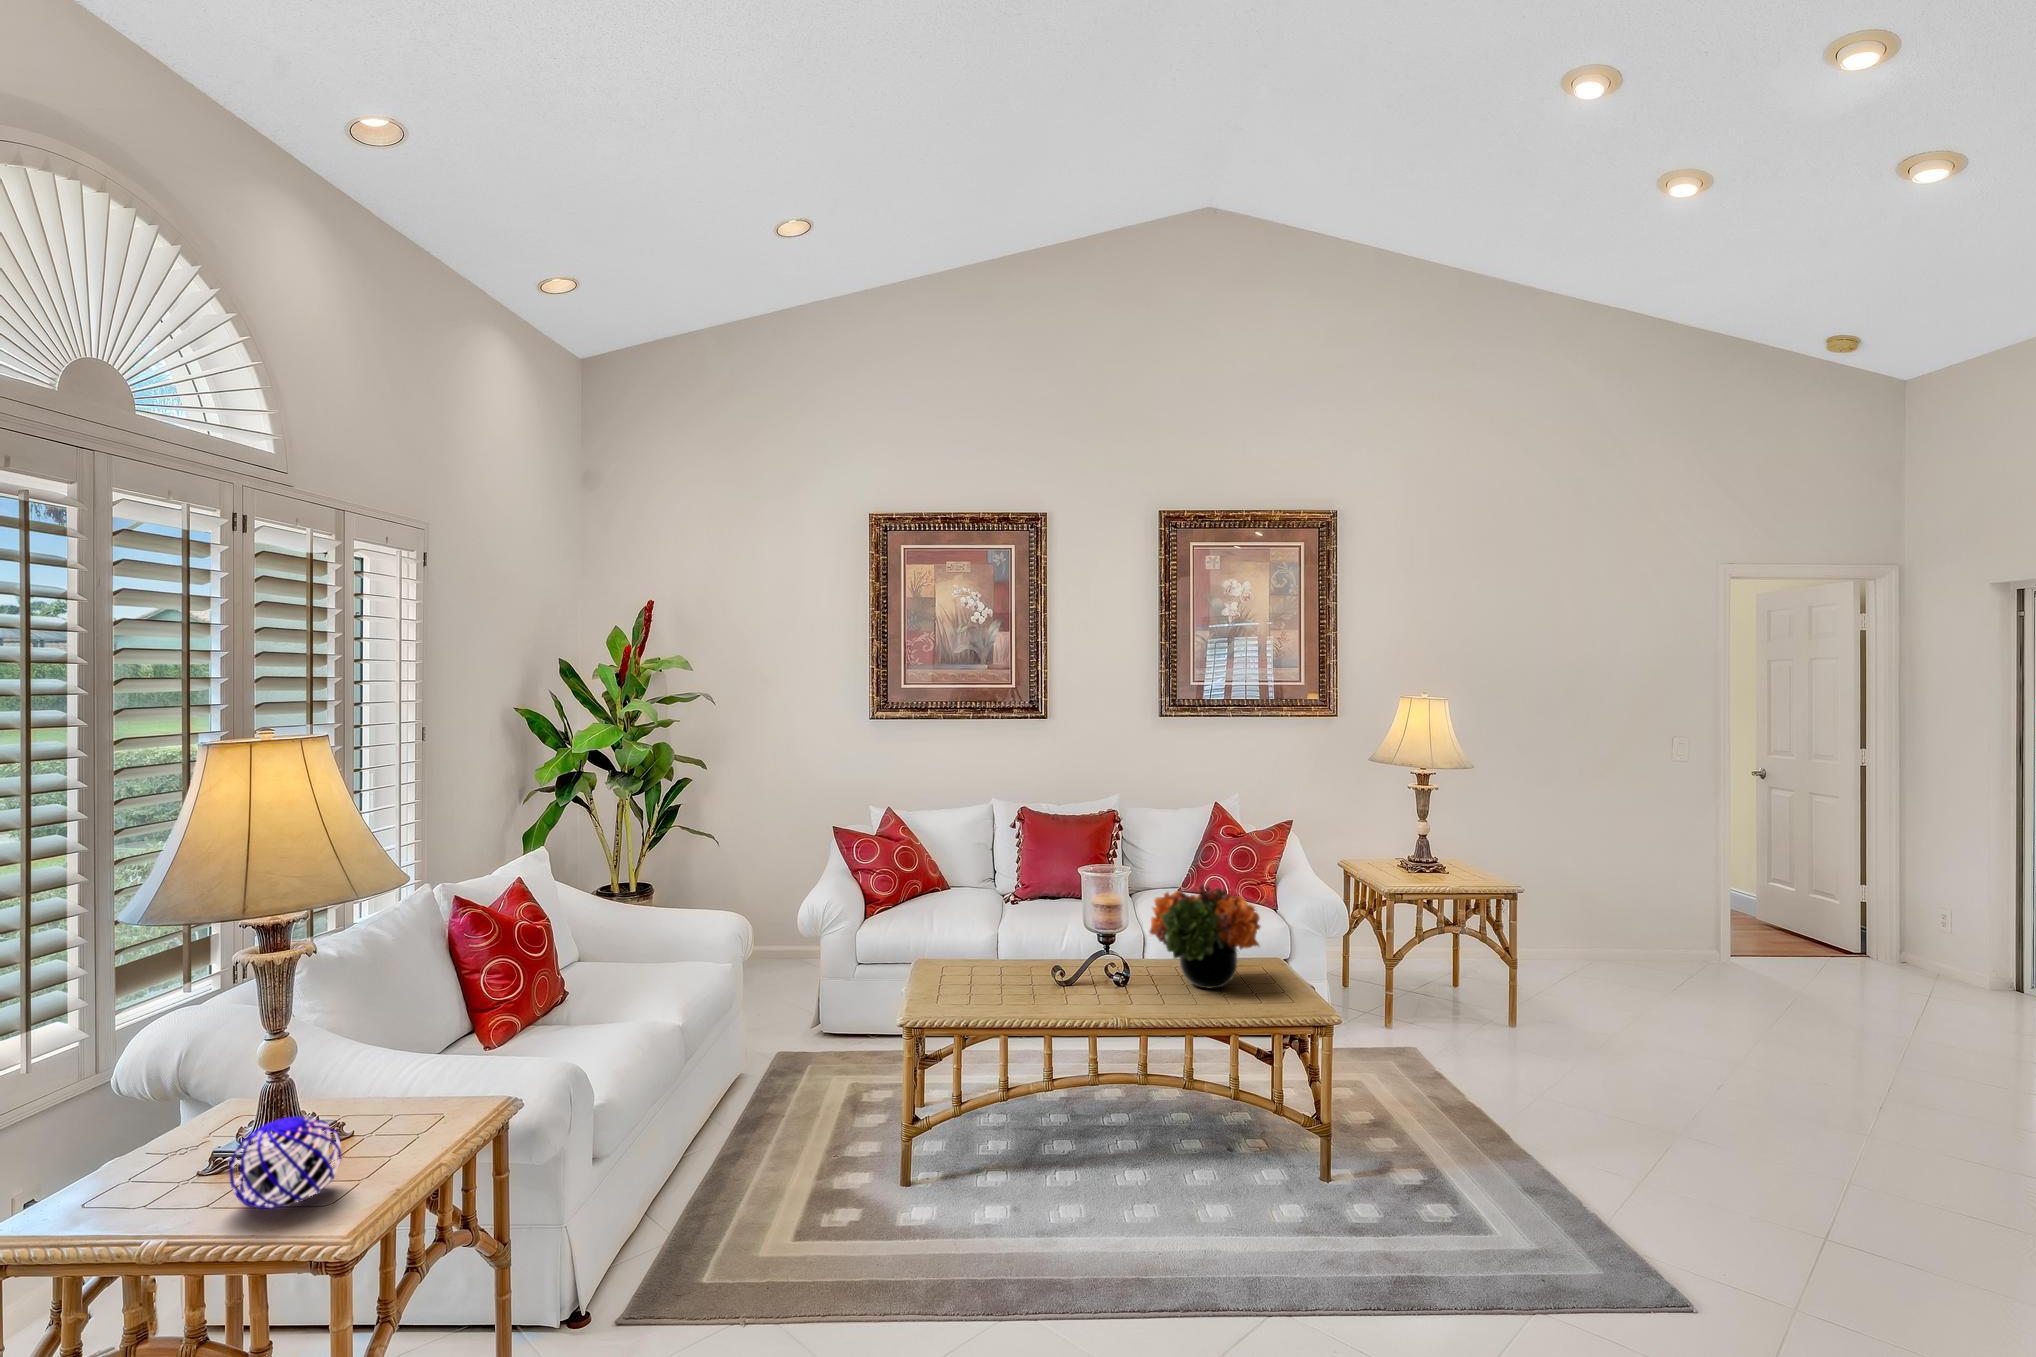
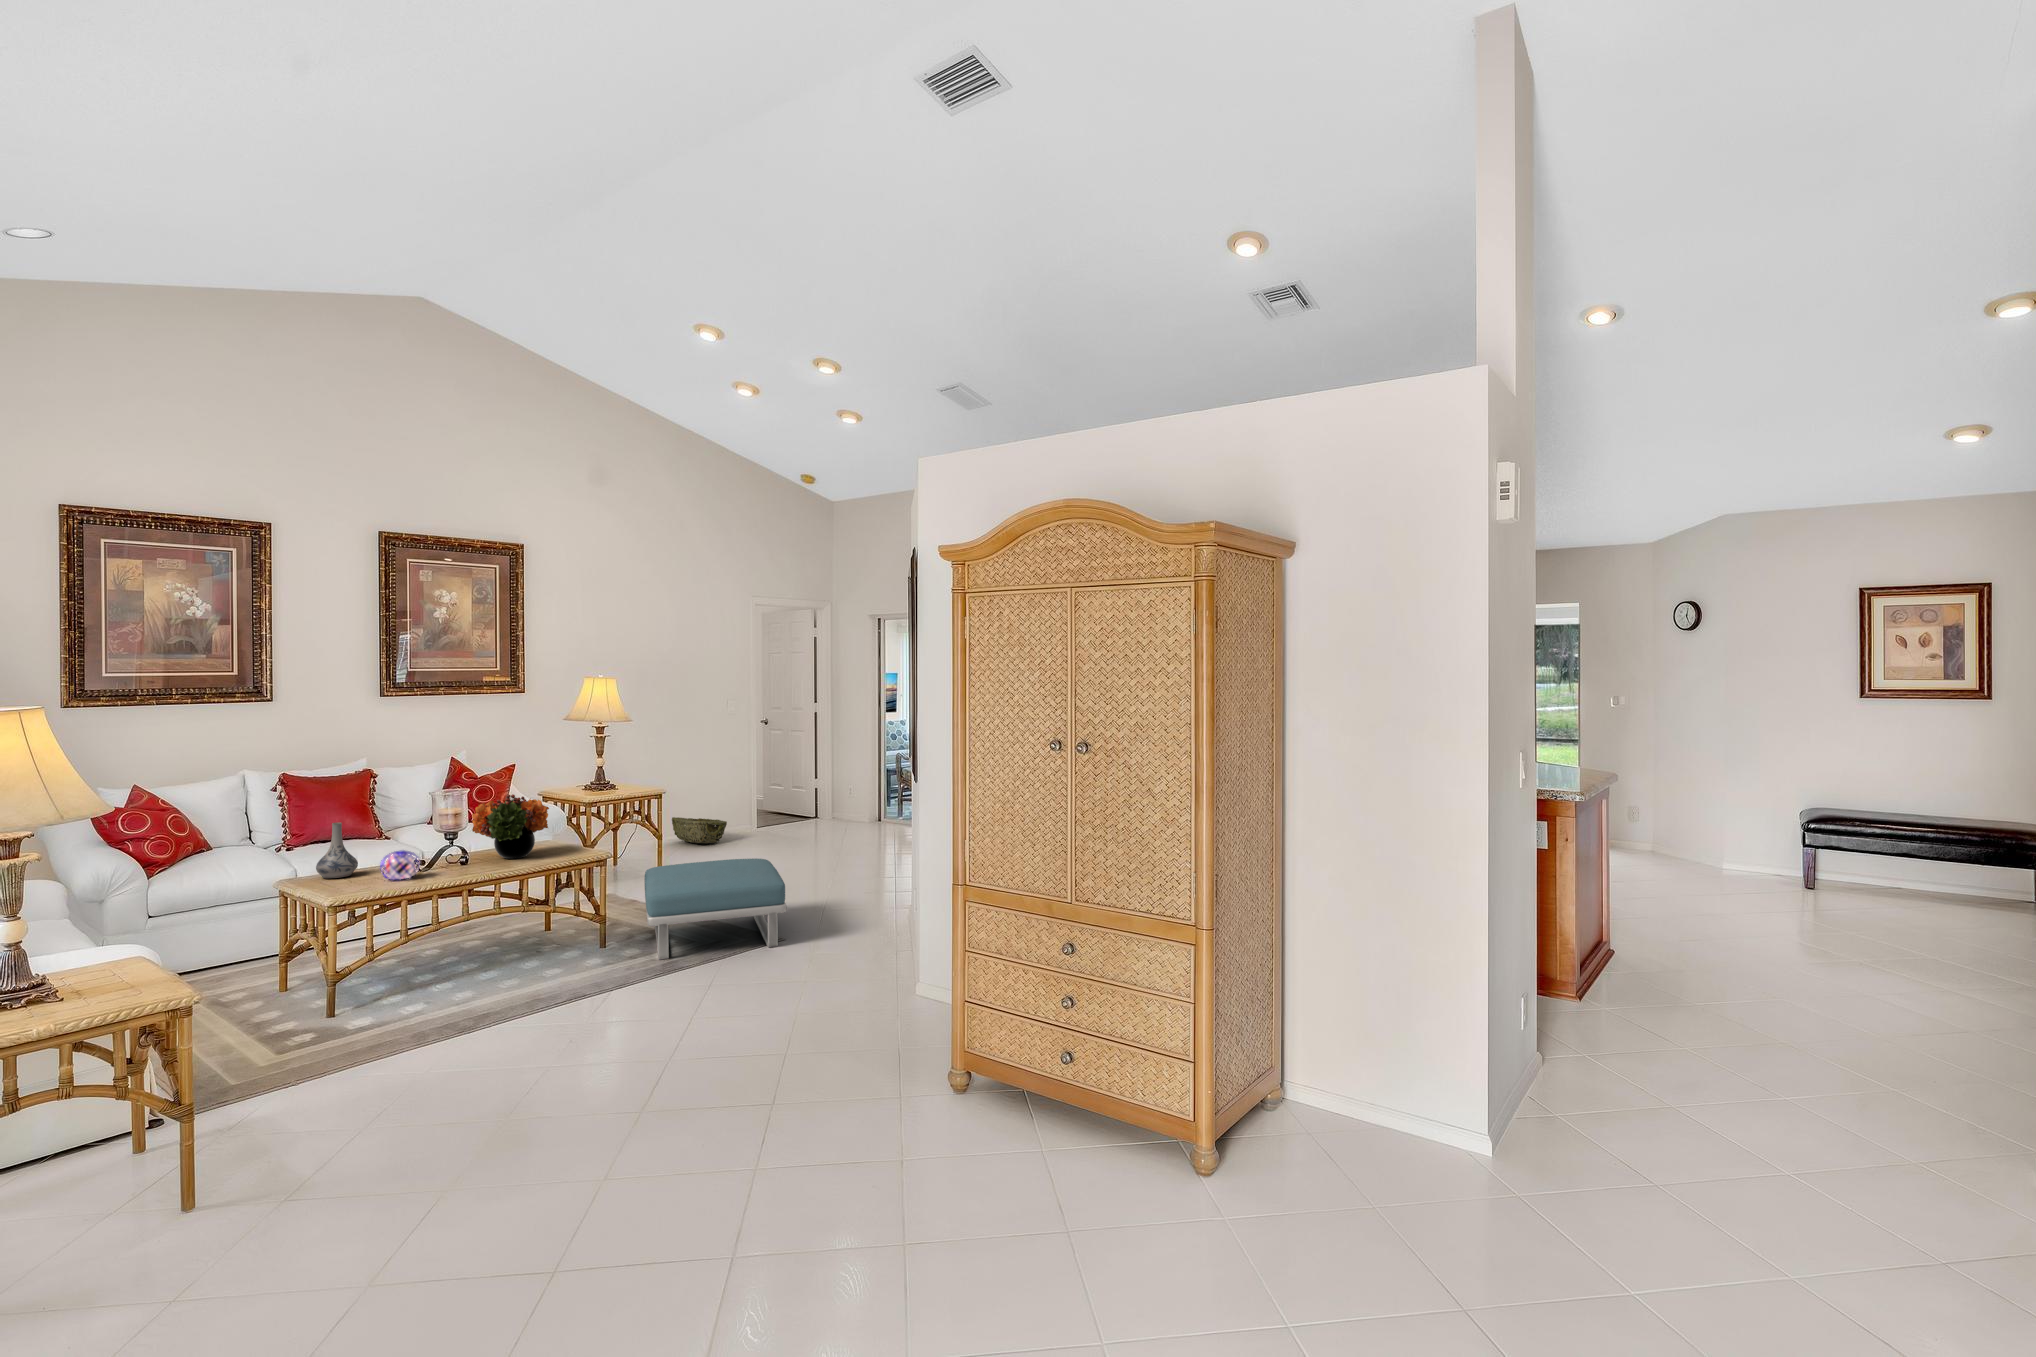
decorative vase: none [961,894,1009,972] -> present [316,822,358,878]
woven basket: none [1563,925,1657,982] -> present [672,817,727,844]
footstool: none [1375,1049,1677,1314] -> present [644,858,786,960]
decorative orb: present [229,1116,341,1209] -> present [380,850,420,880]

